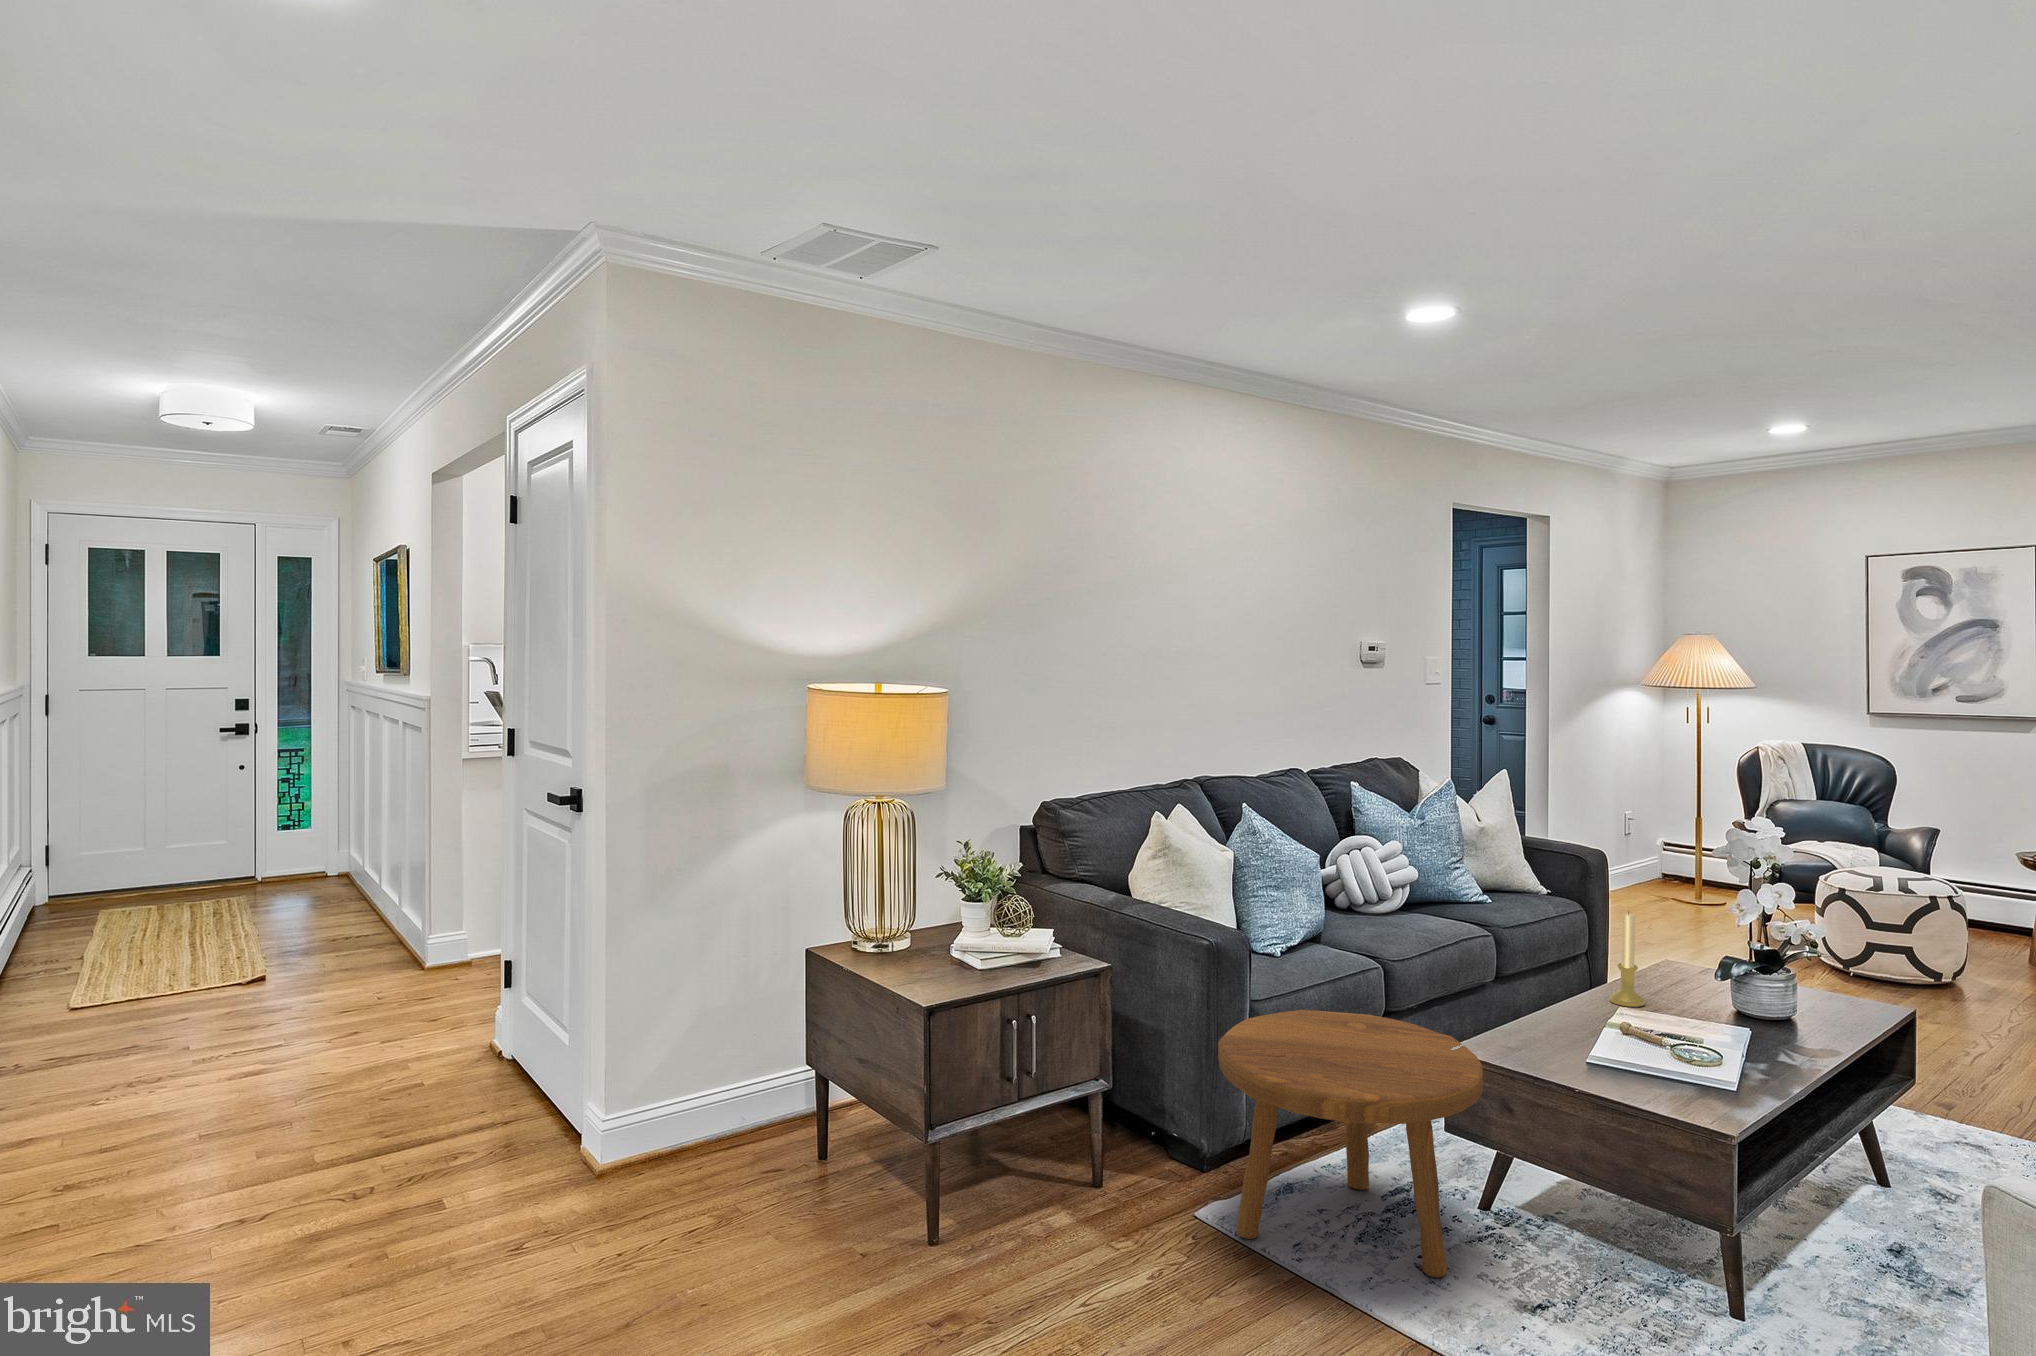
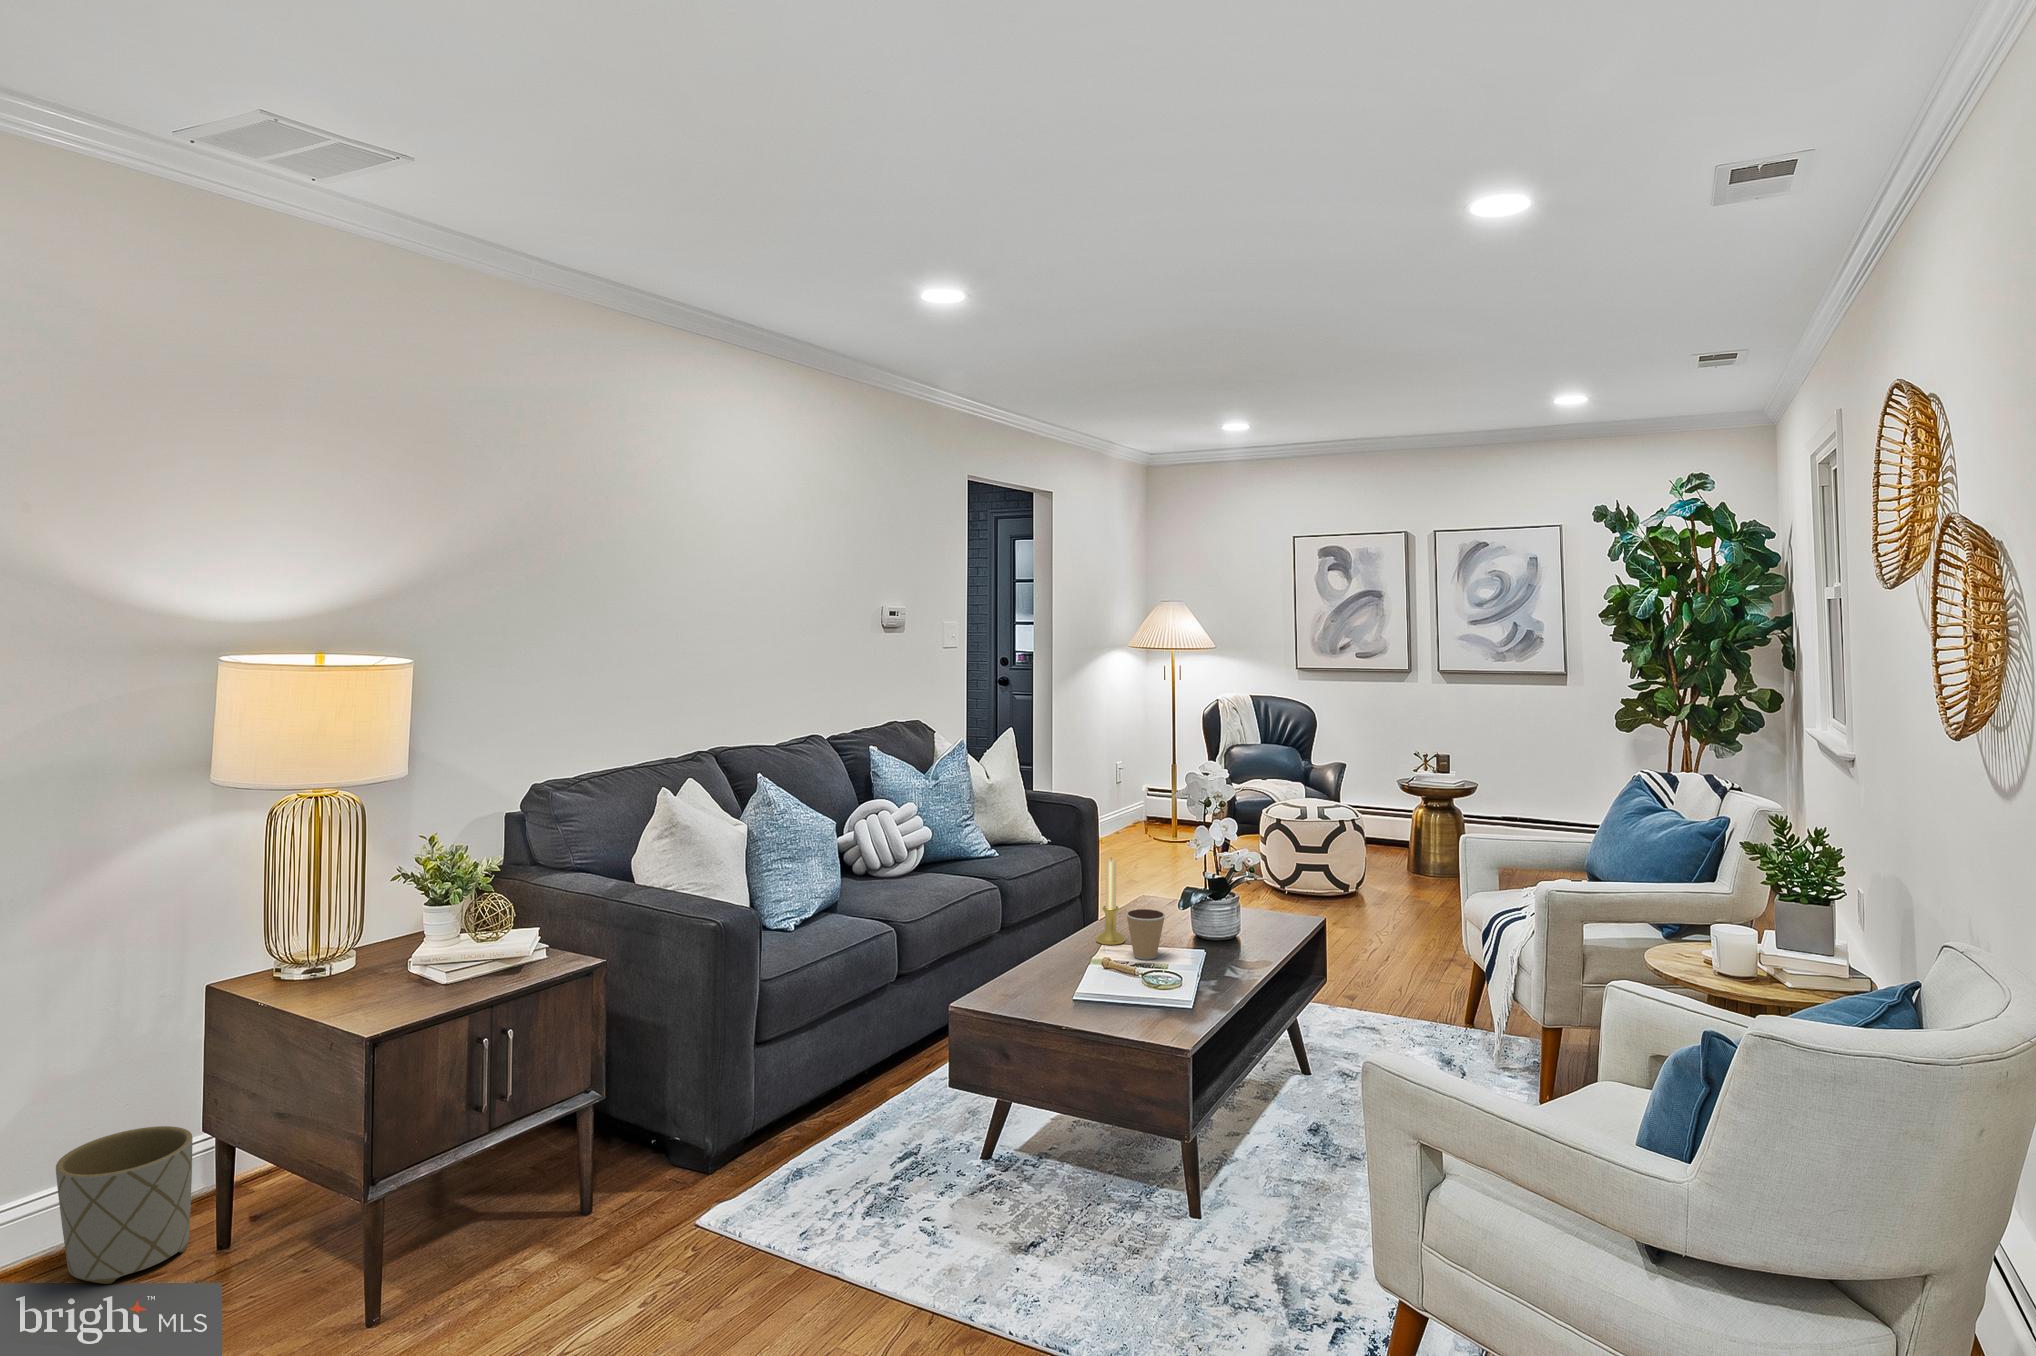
coffee cup: none [1647,970,1697,1027] -> present [1126,909,1165,960]
footstool: present [1218,1010,1483,1278] -> none [721,983,982,1236]
planter: none [705,1059,793,1179] -> present [56,1126,192,1284]

